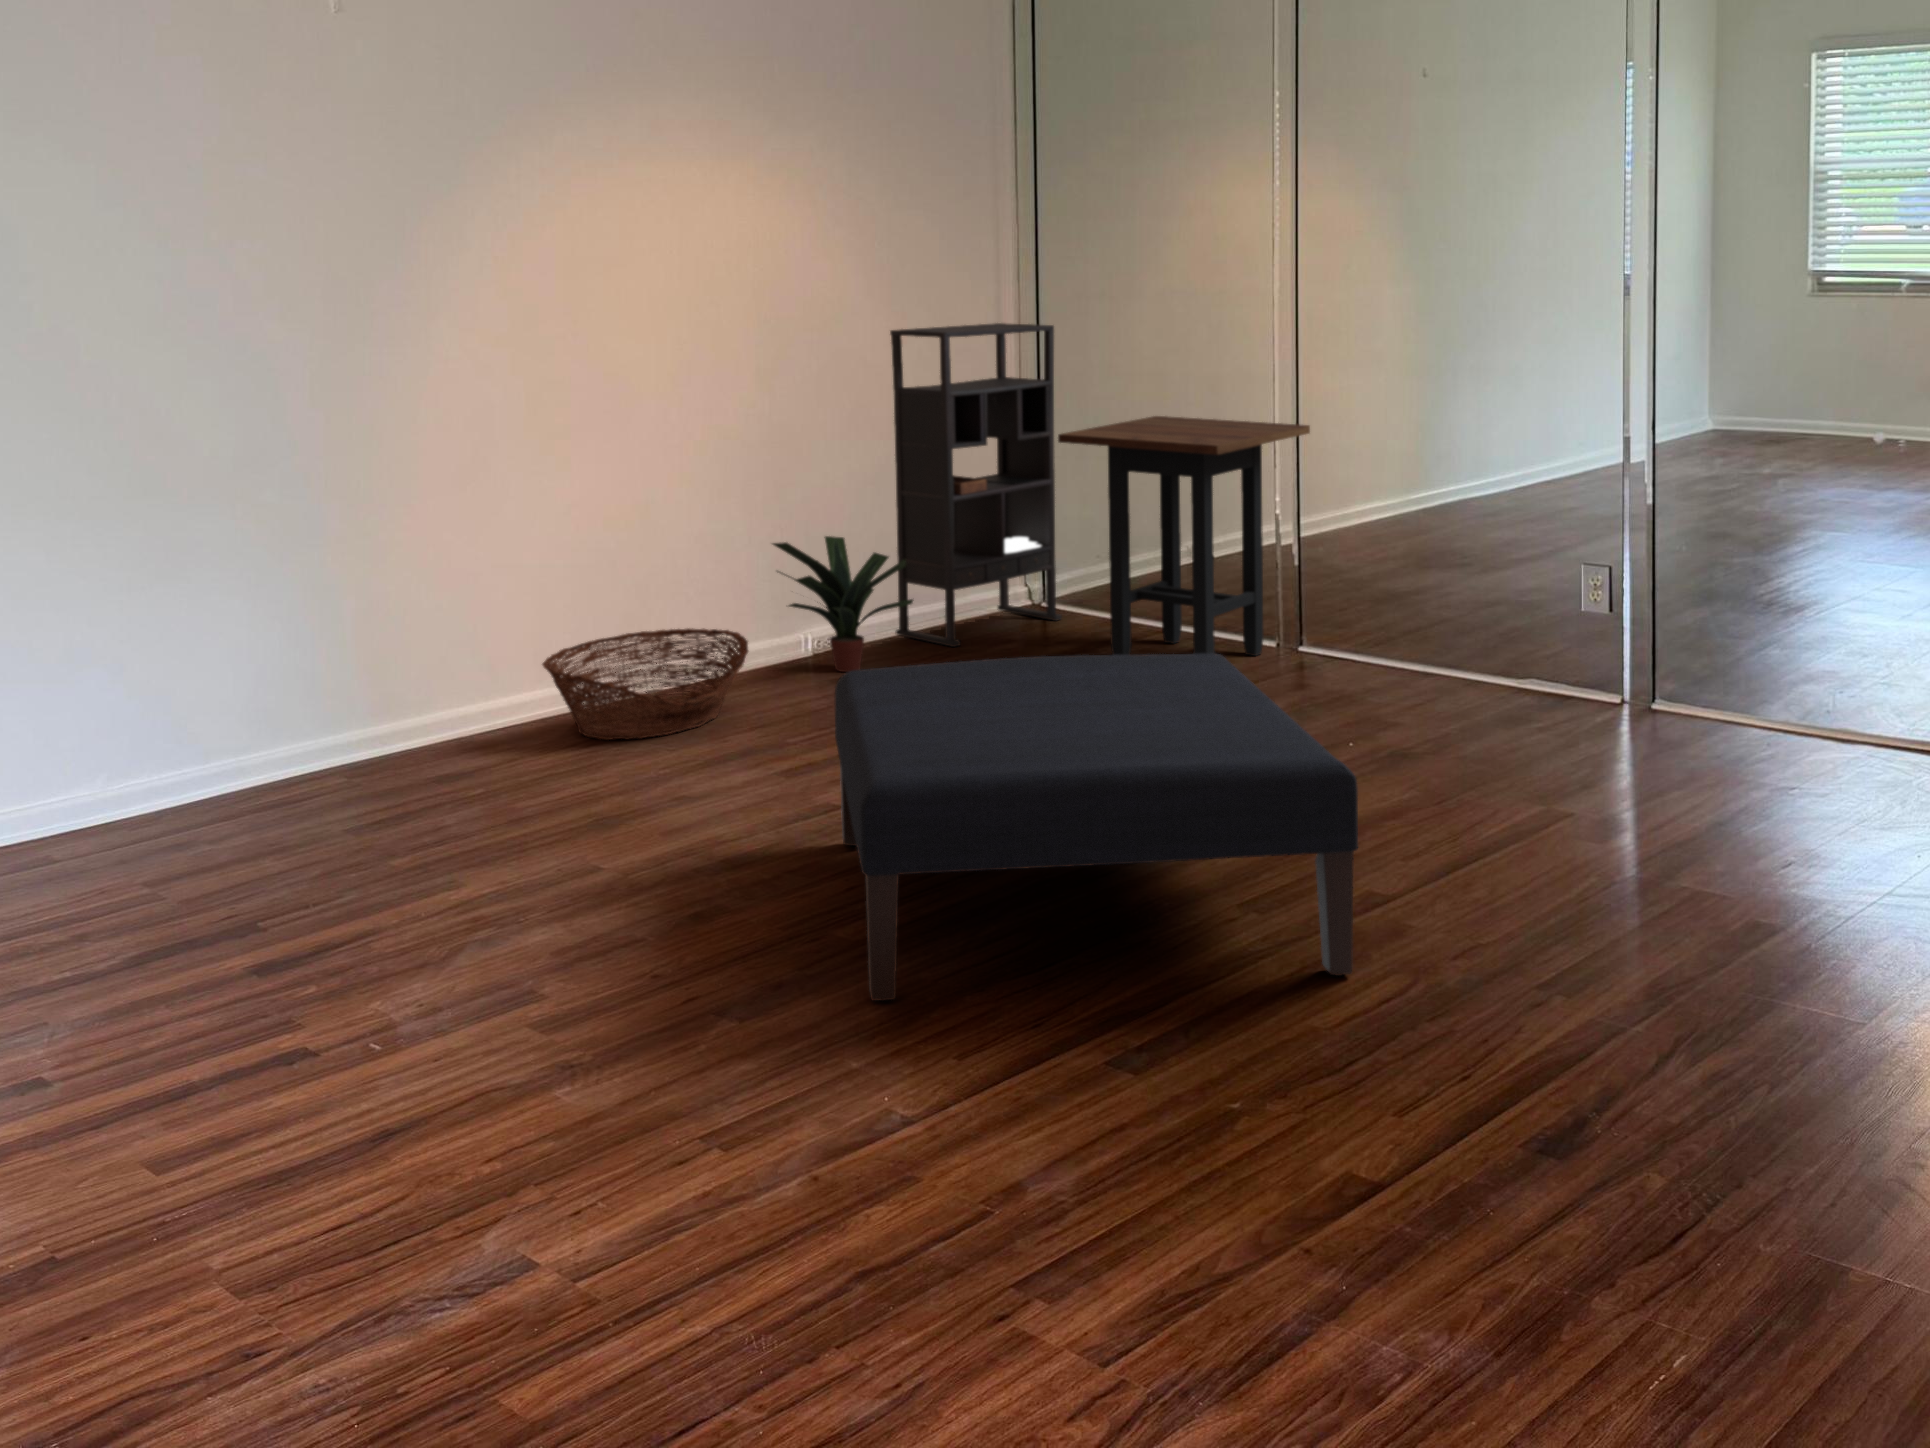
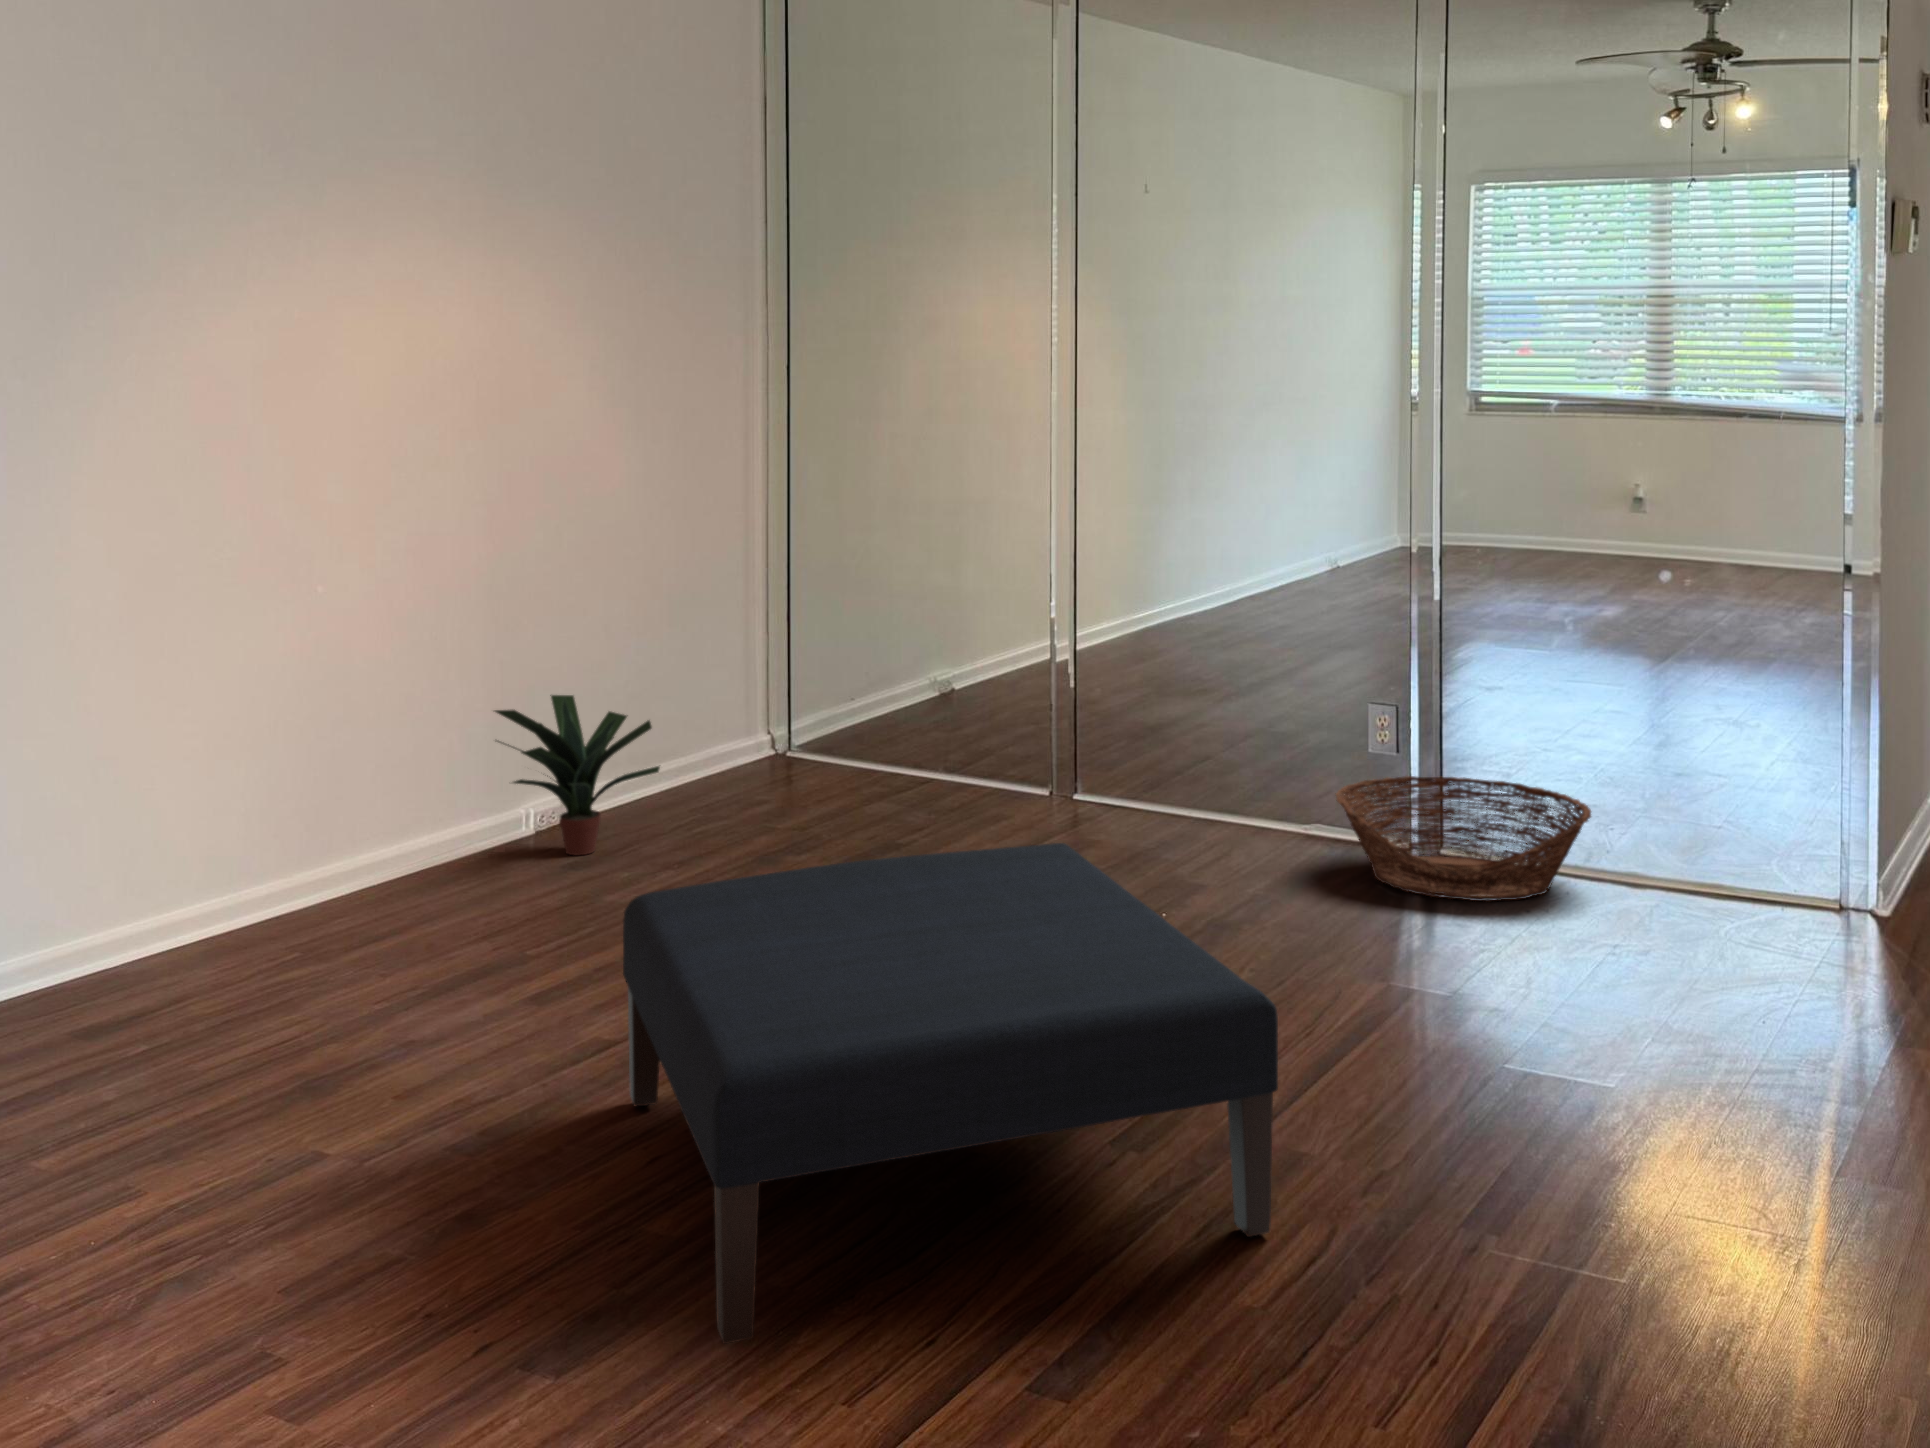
bookshelf: present [890,323,1062,647] -> none [625,442,811,814]
side table: present [1058,416,1310,656] -> none [825,546,1090,837]
basket: present [542,628,748,739] -> present [1336,776,1591,901]

